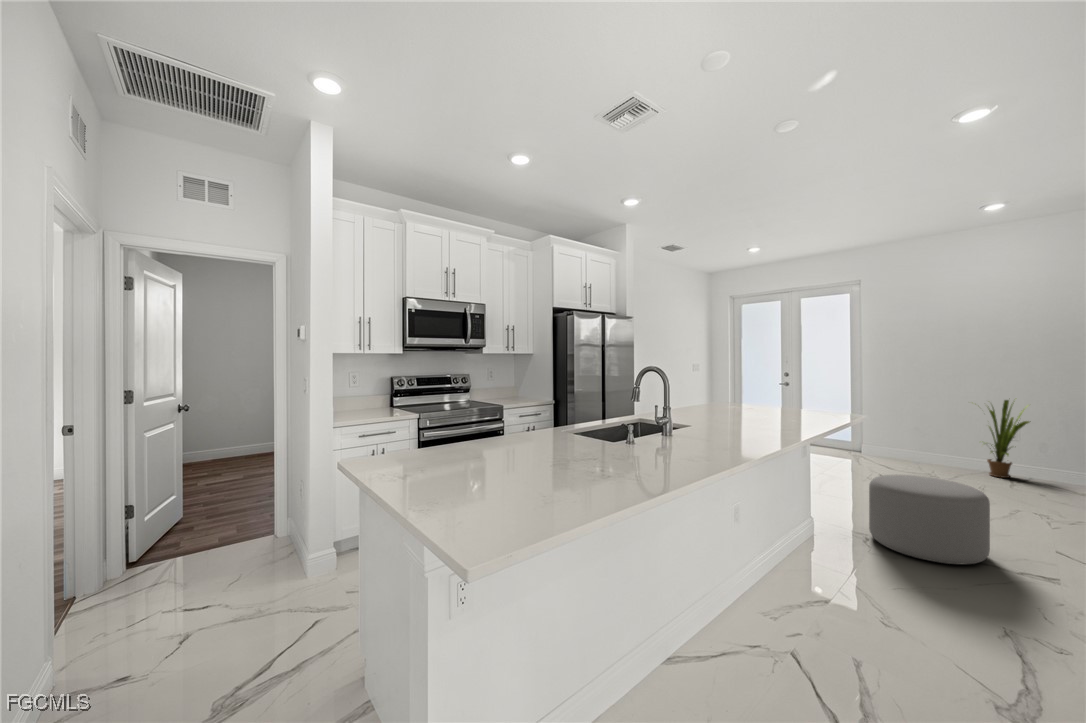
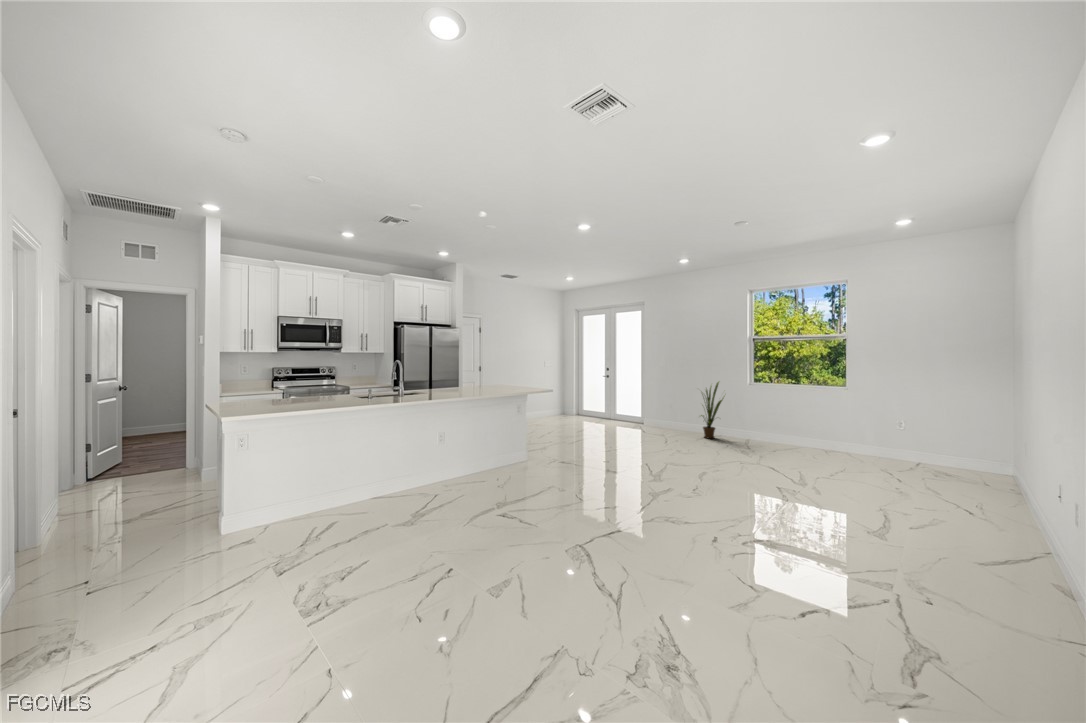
ottoman: present [869,474,990,564] -> none [557,428,611,473]

